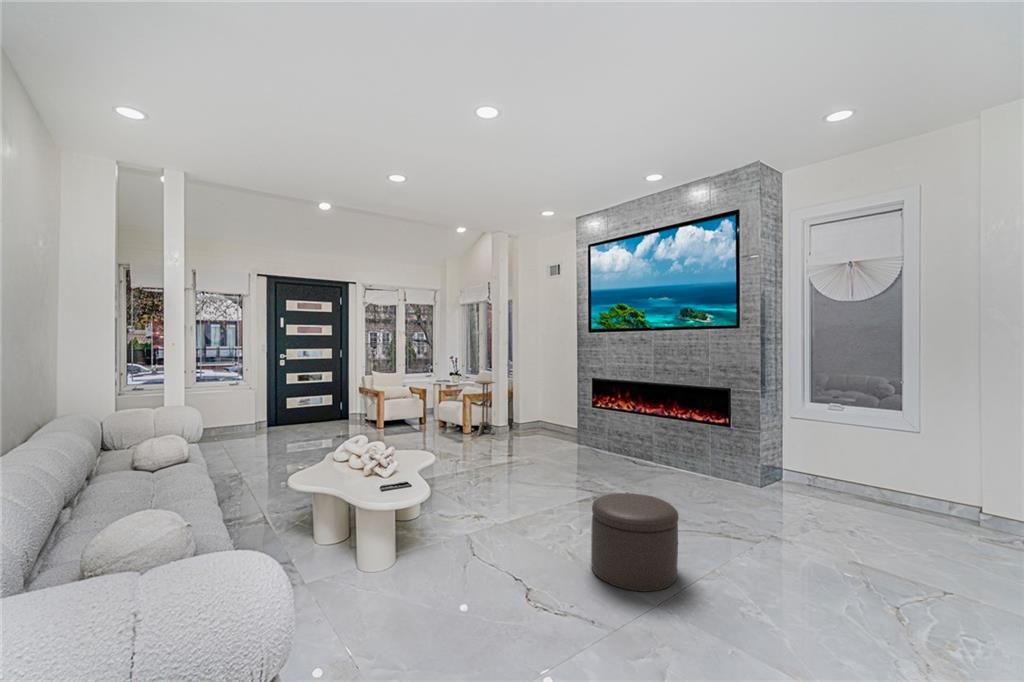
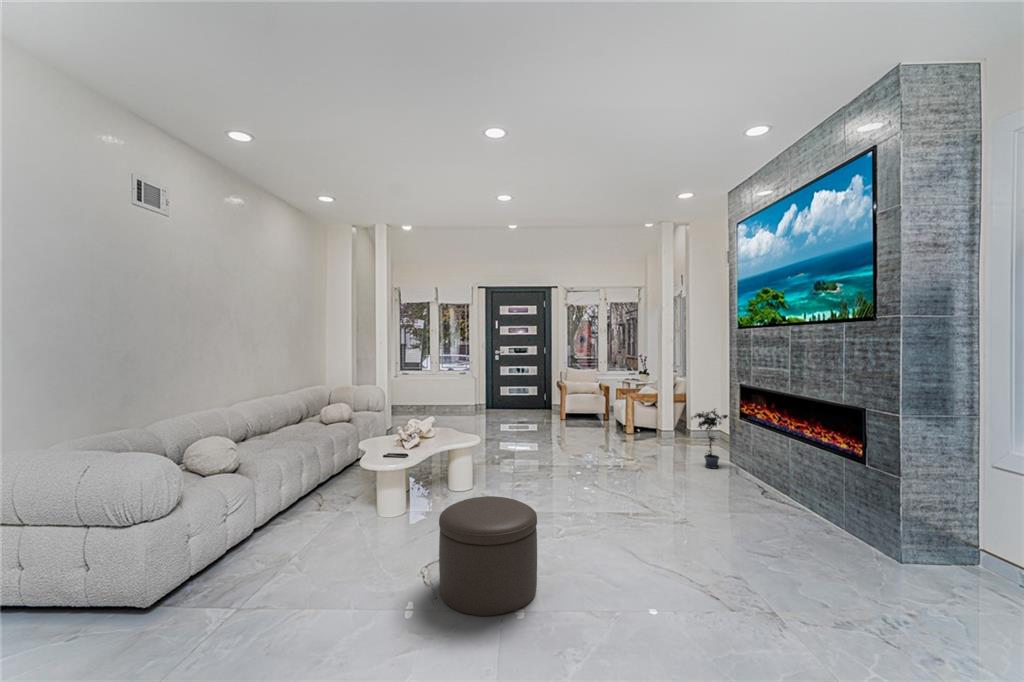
side table: present [475,381,495,436] -> none [634,379,657,438]
potted plant: none [565,403,589,452] -> present [691,409,728,468]

